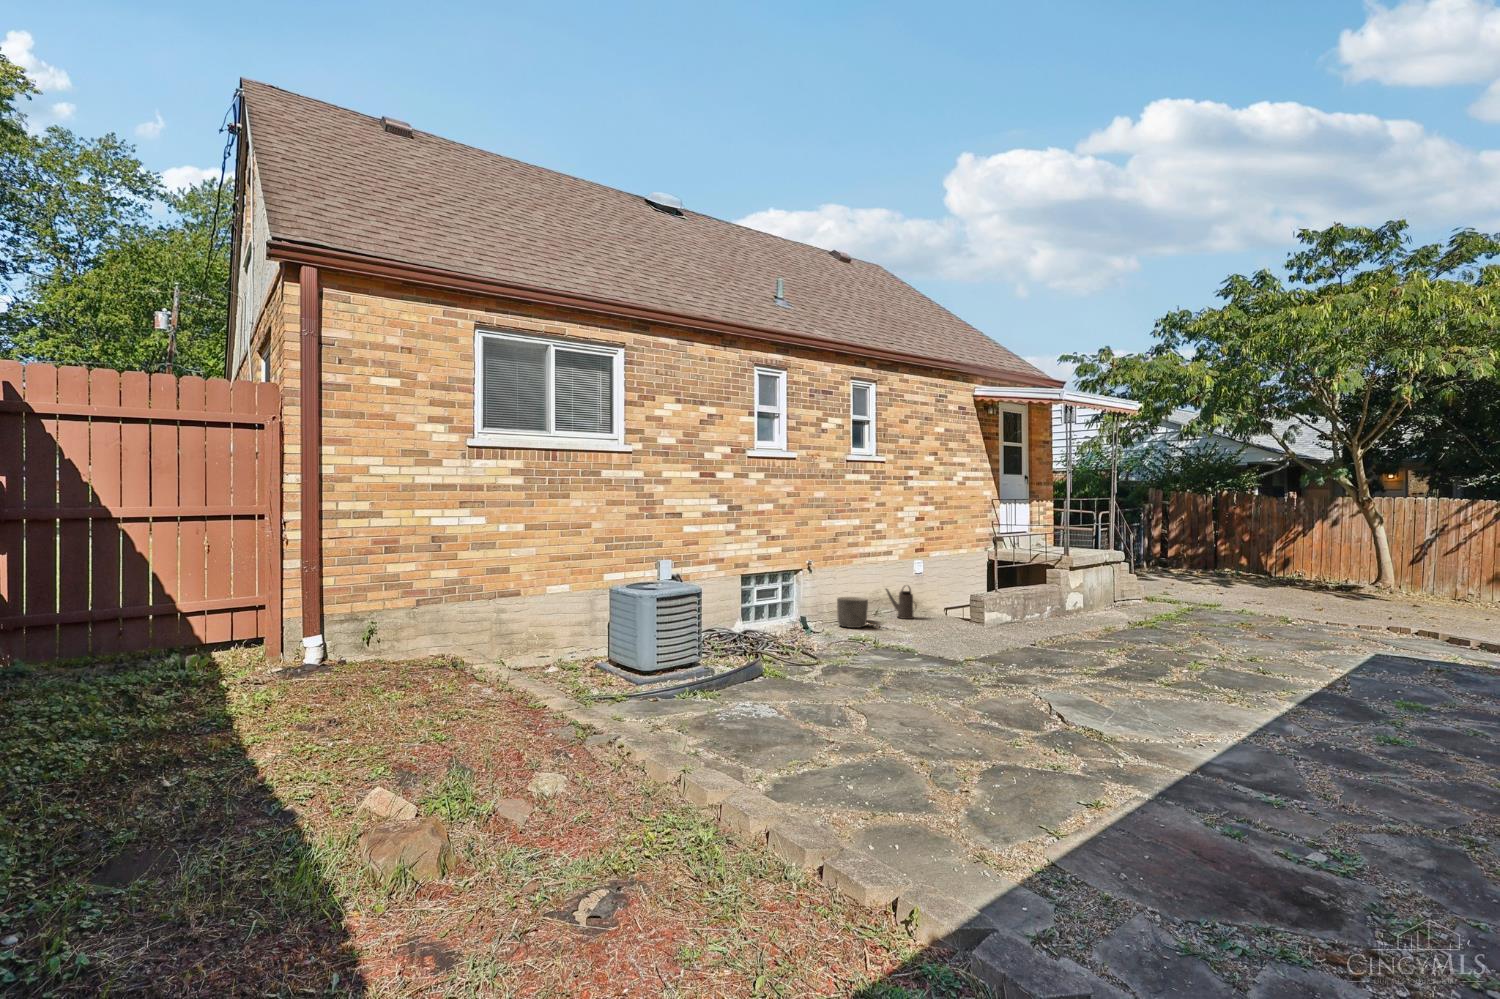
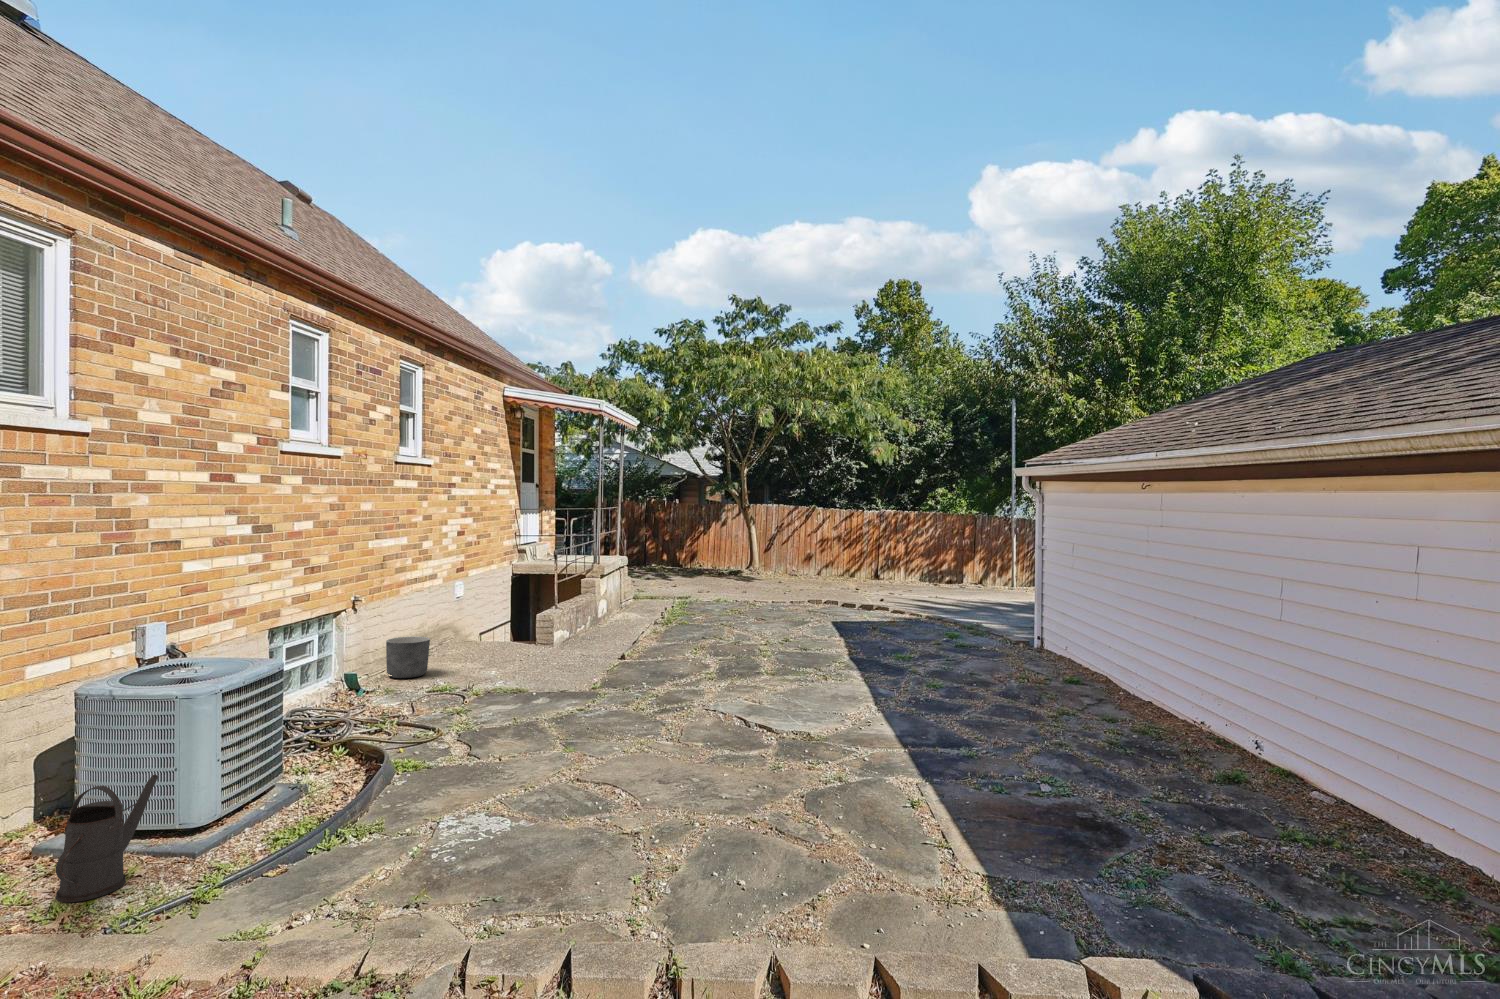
watering can: present [886,586,917,619] -> present [56,775,158,902]

